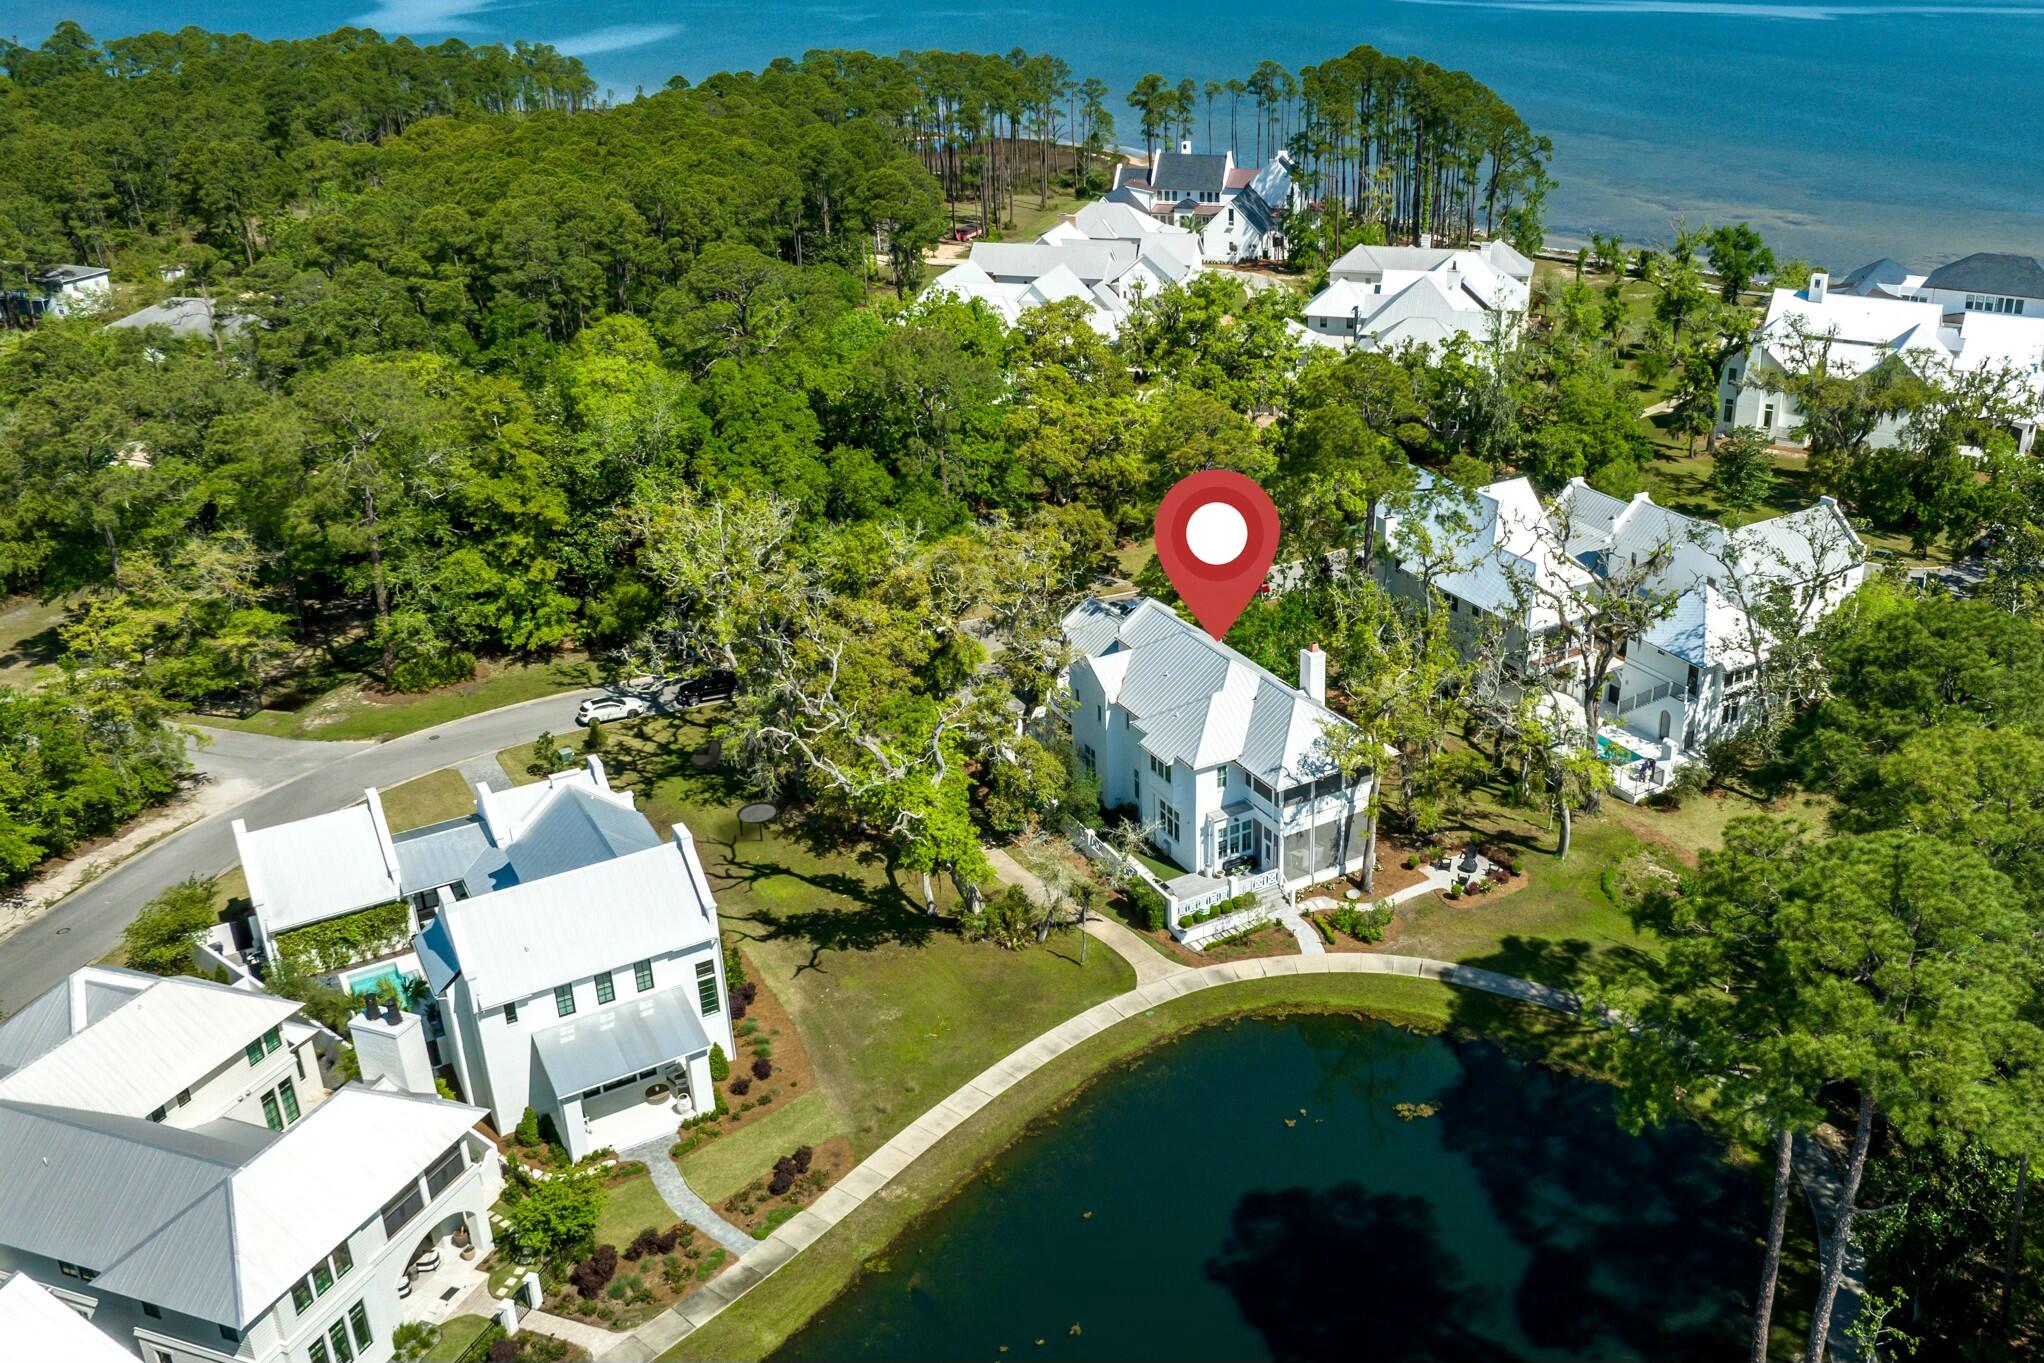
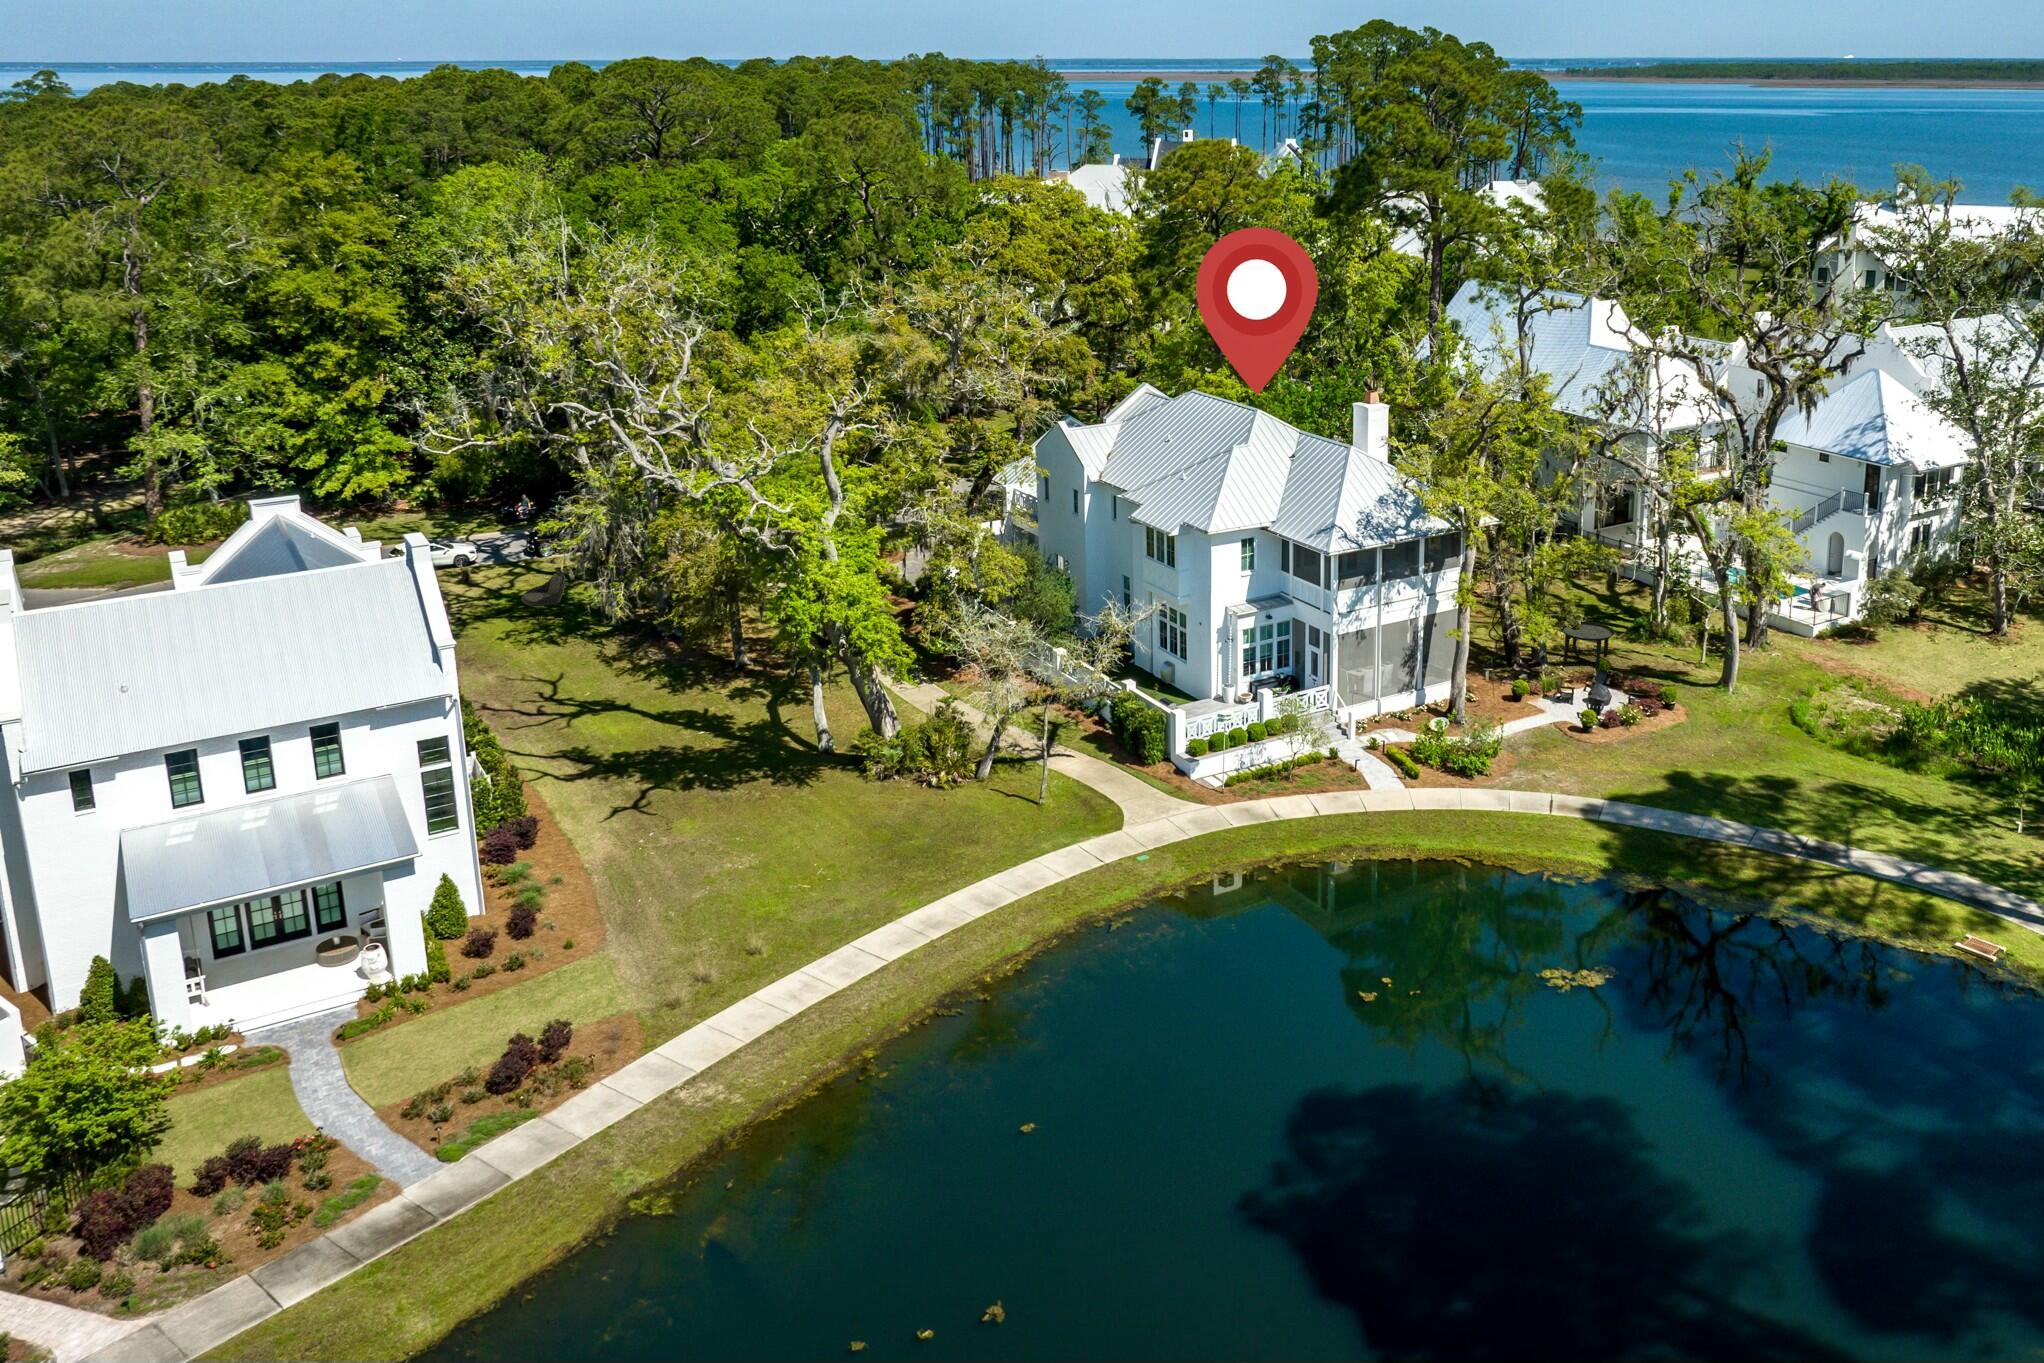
round table: present [737,802,778,841] -> present [1561,621,1615,667]

